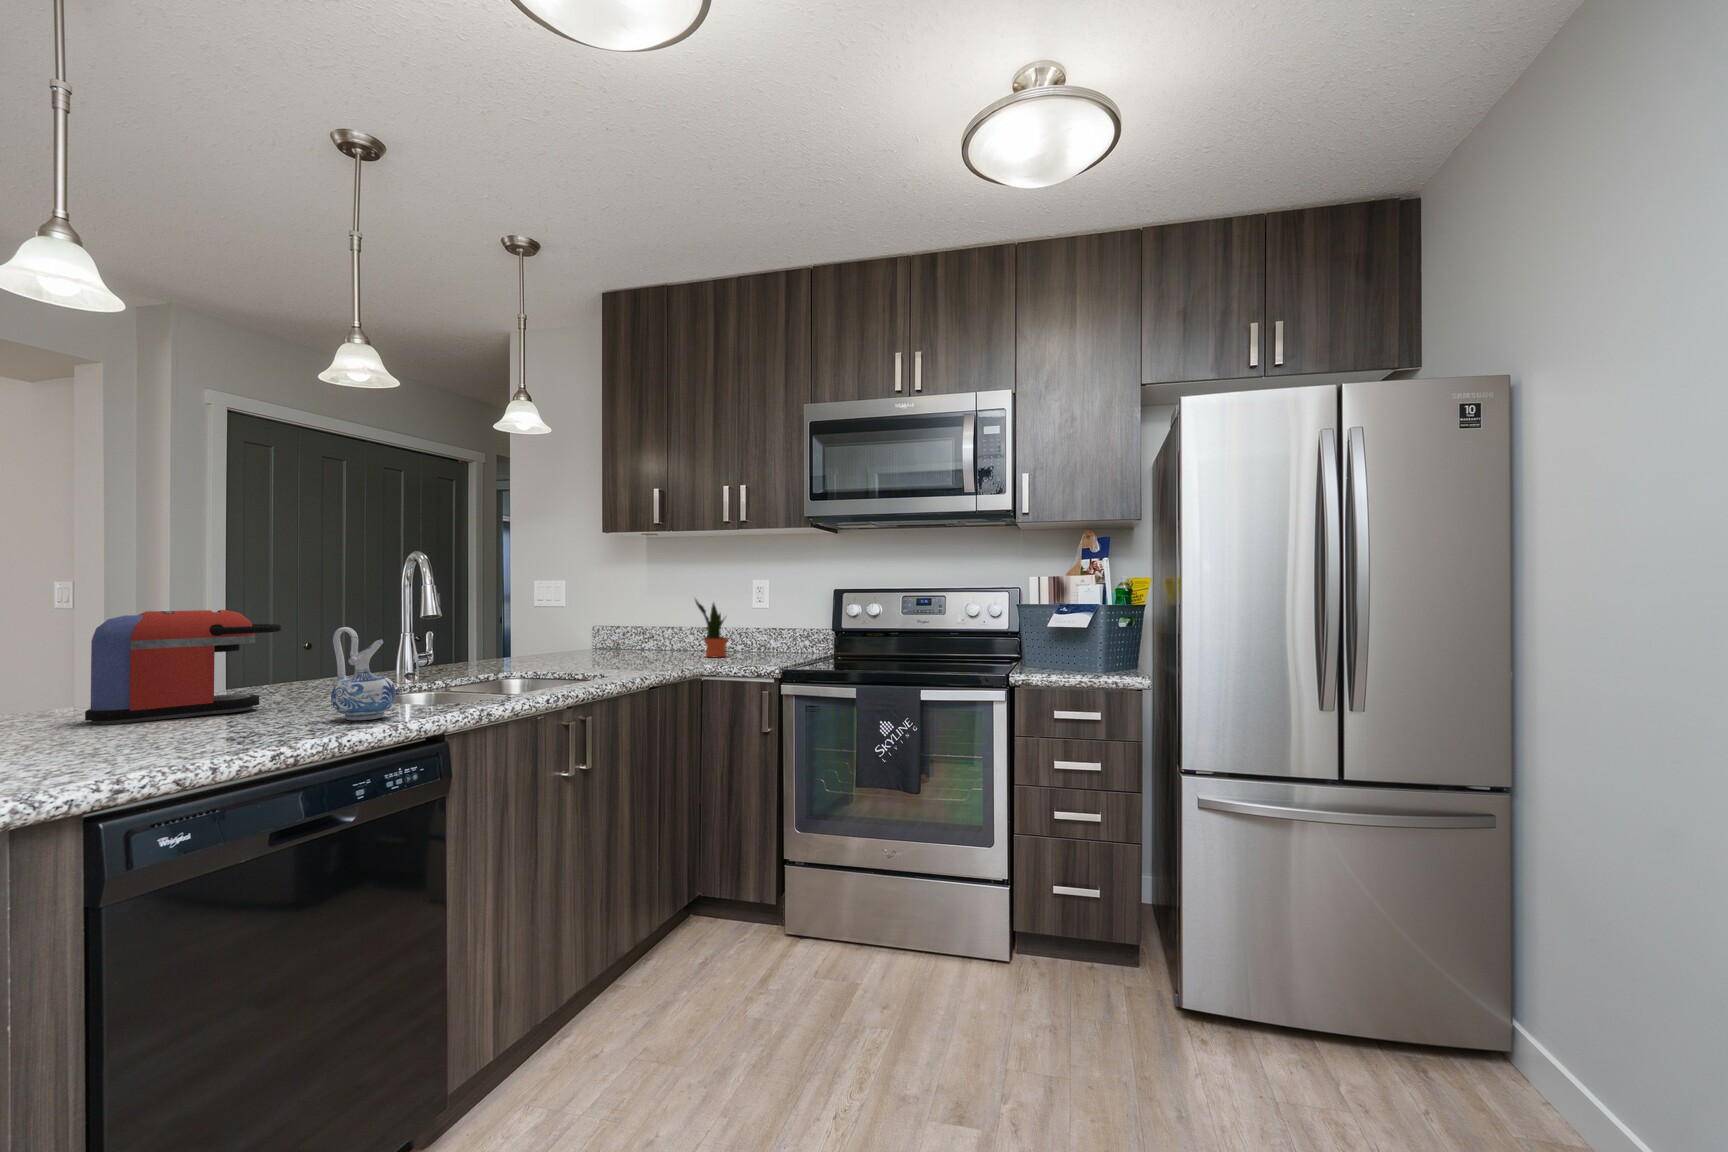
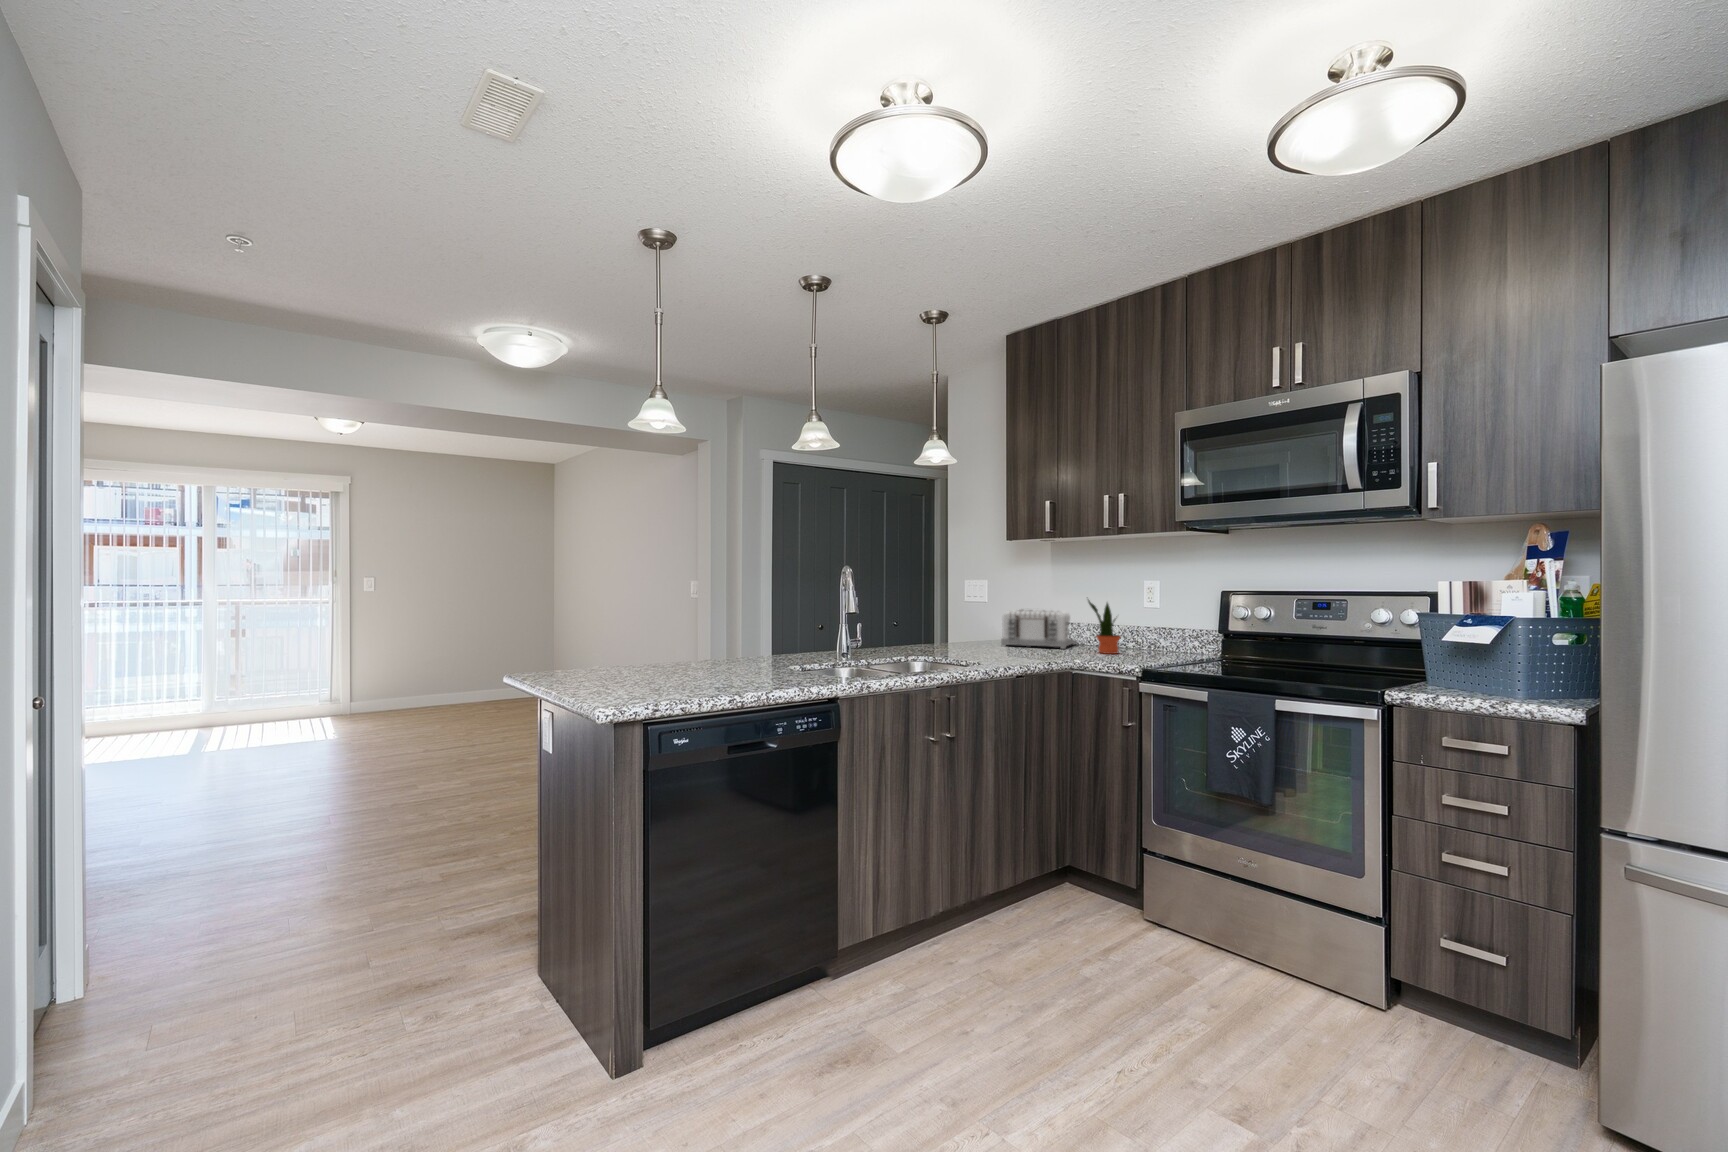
coffee maker: present [85,610,281,724] -> none [668,608,759,674]
toaster: none [590,612,670,656] -> present [1001,609,1078,649]
ceramic pitcher: present [331,627,396,720] -> none [774,622,810,683]

